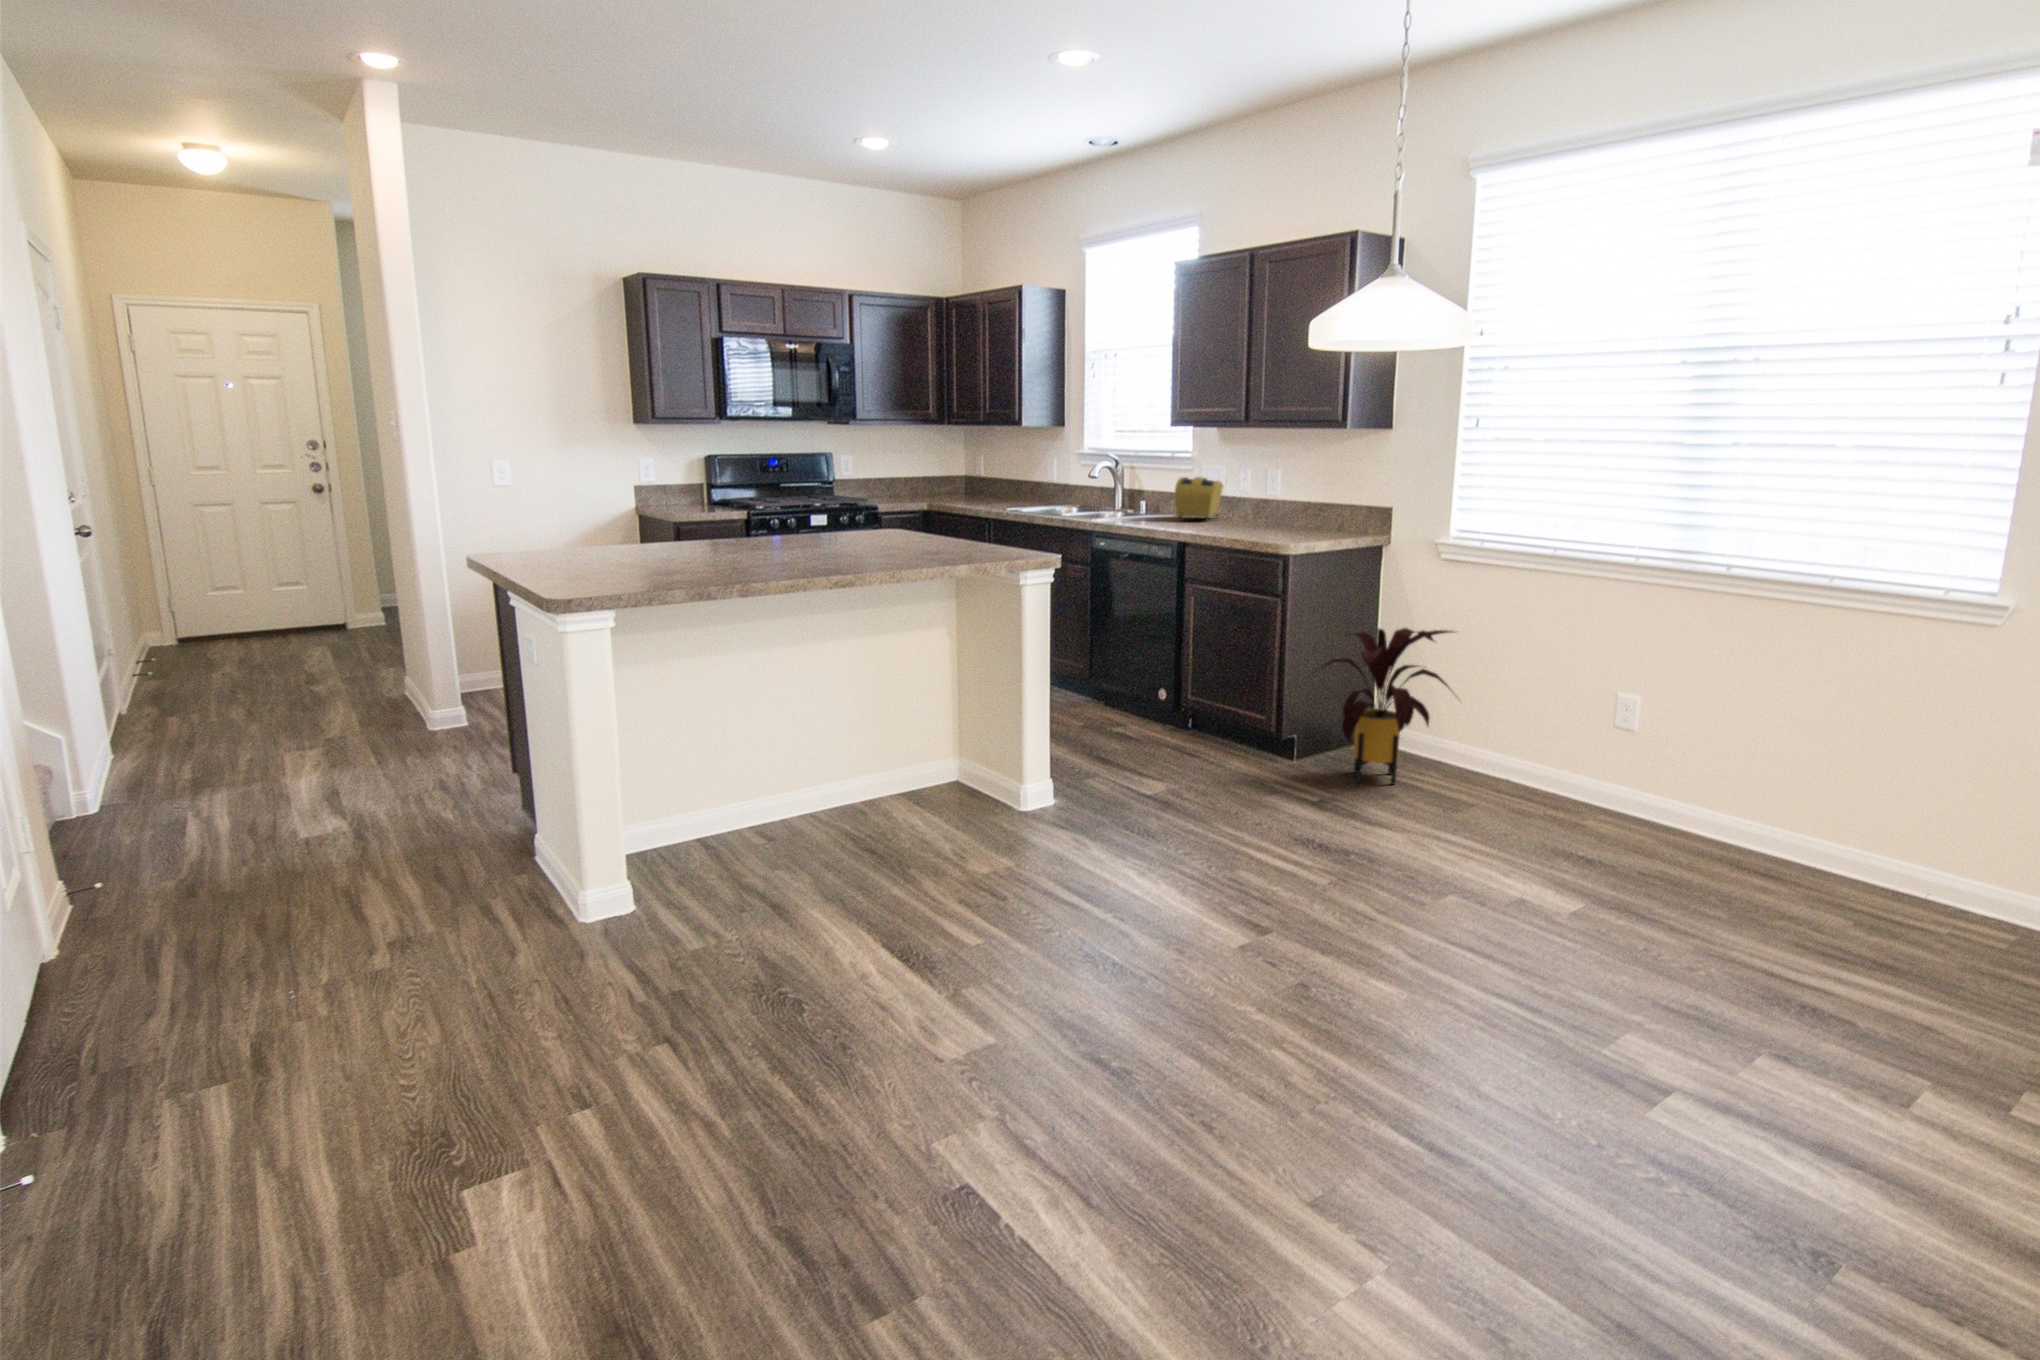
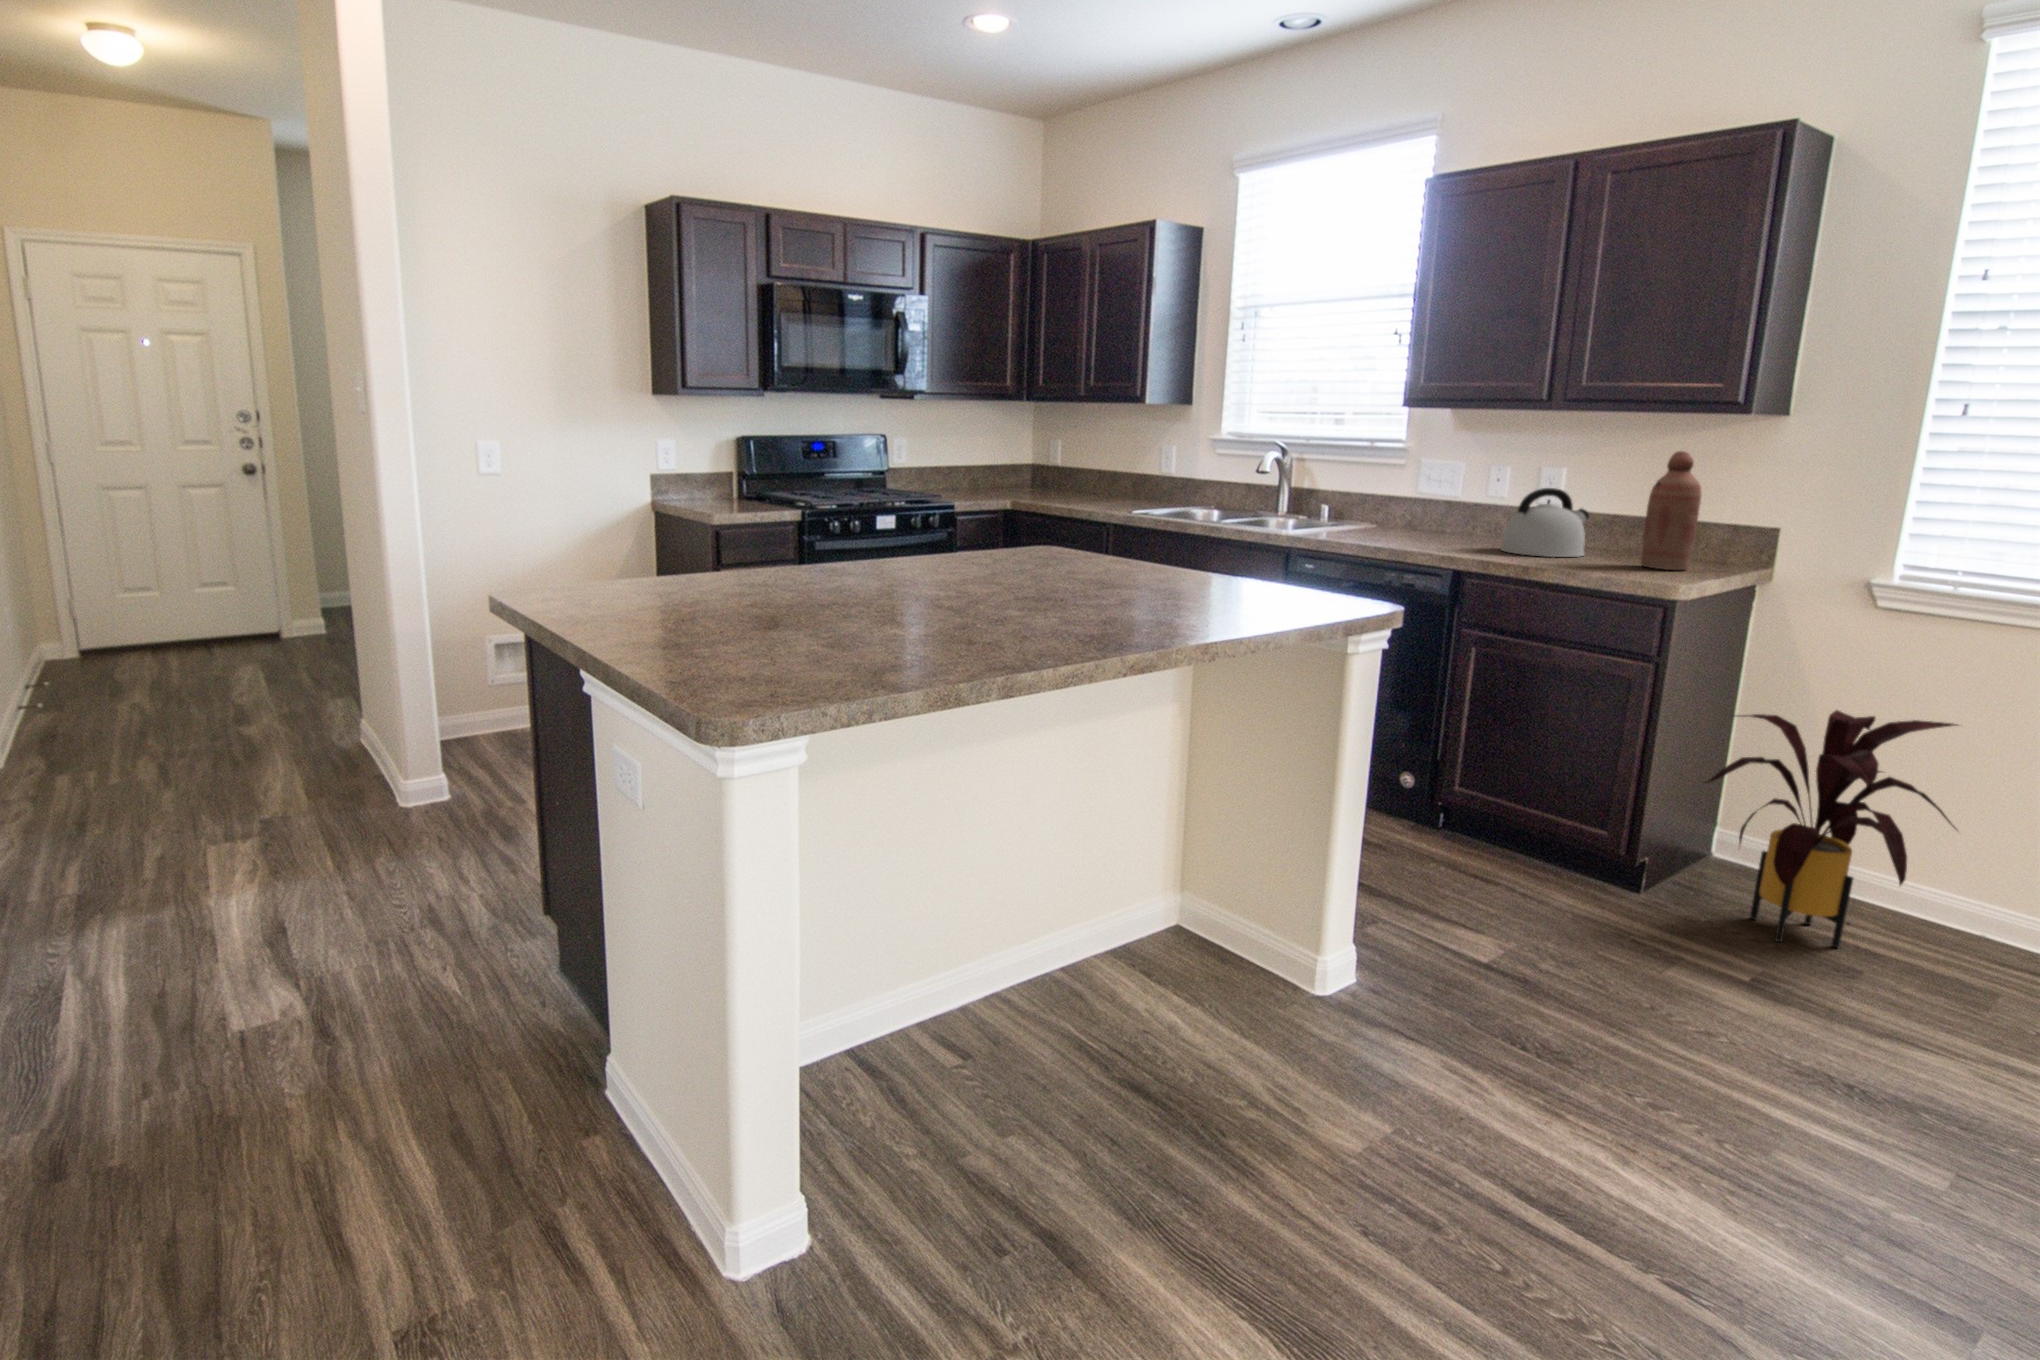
bottle: none [1296,454,1328,537] -> present [1641,451,1701,570]
toaster: present [1175,477,1223,520] -> none [1398,477,1461,539]
kettle: none [1225,482,1284,531] -> present [1501,488,1589,557]

